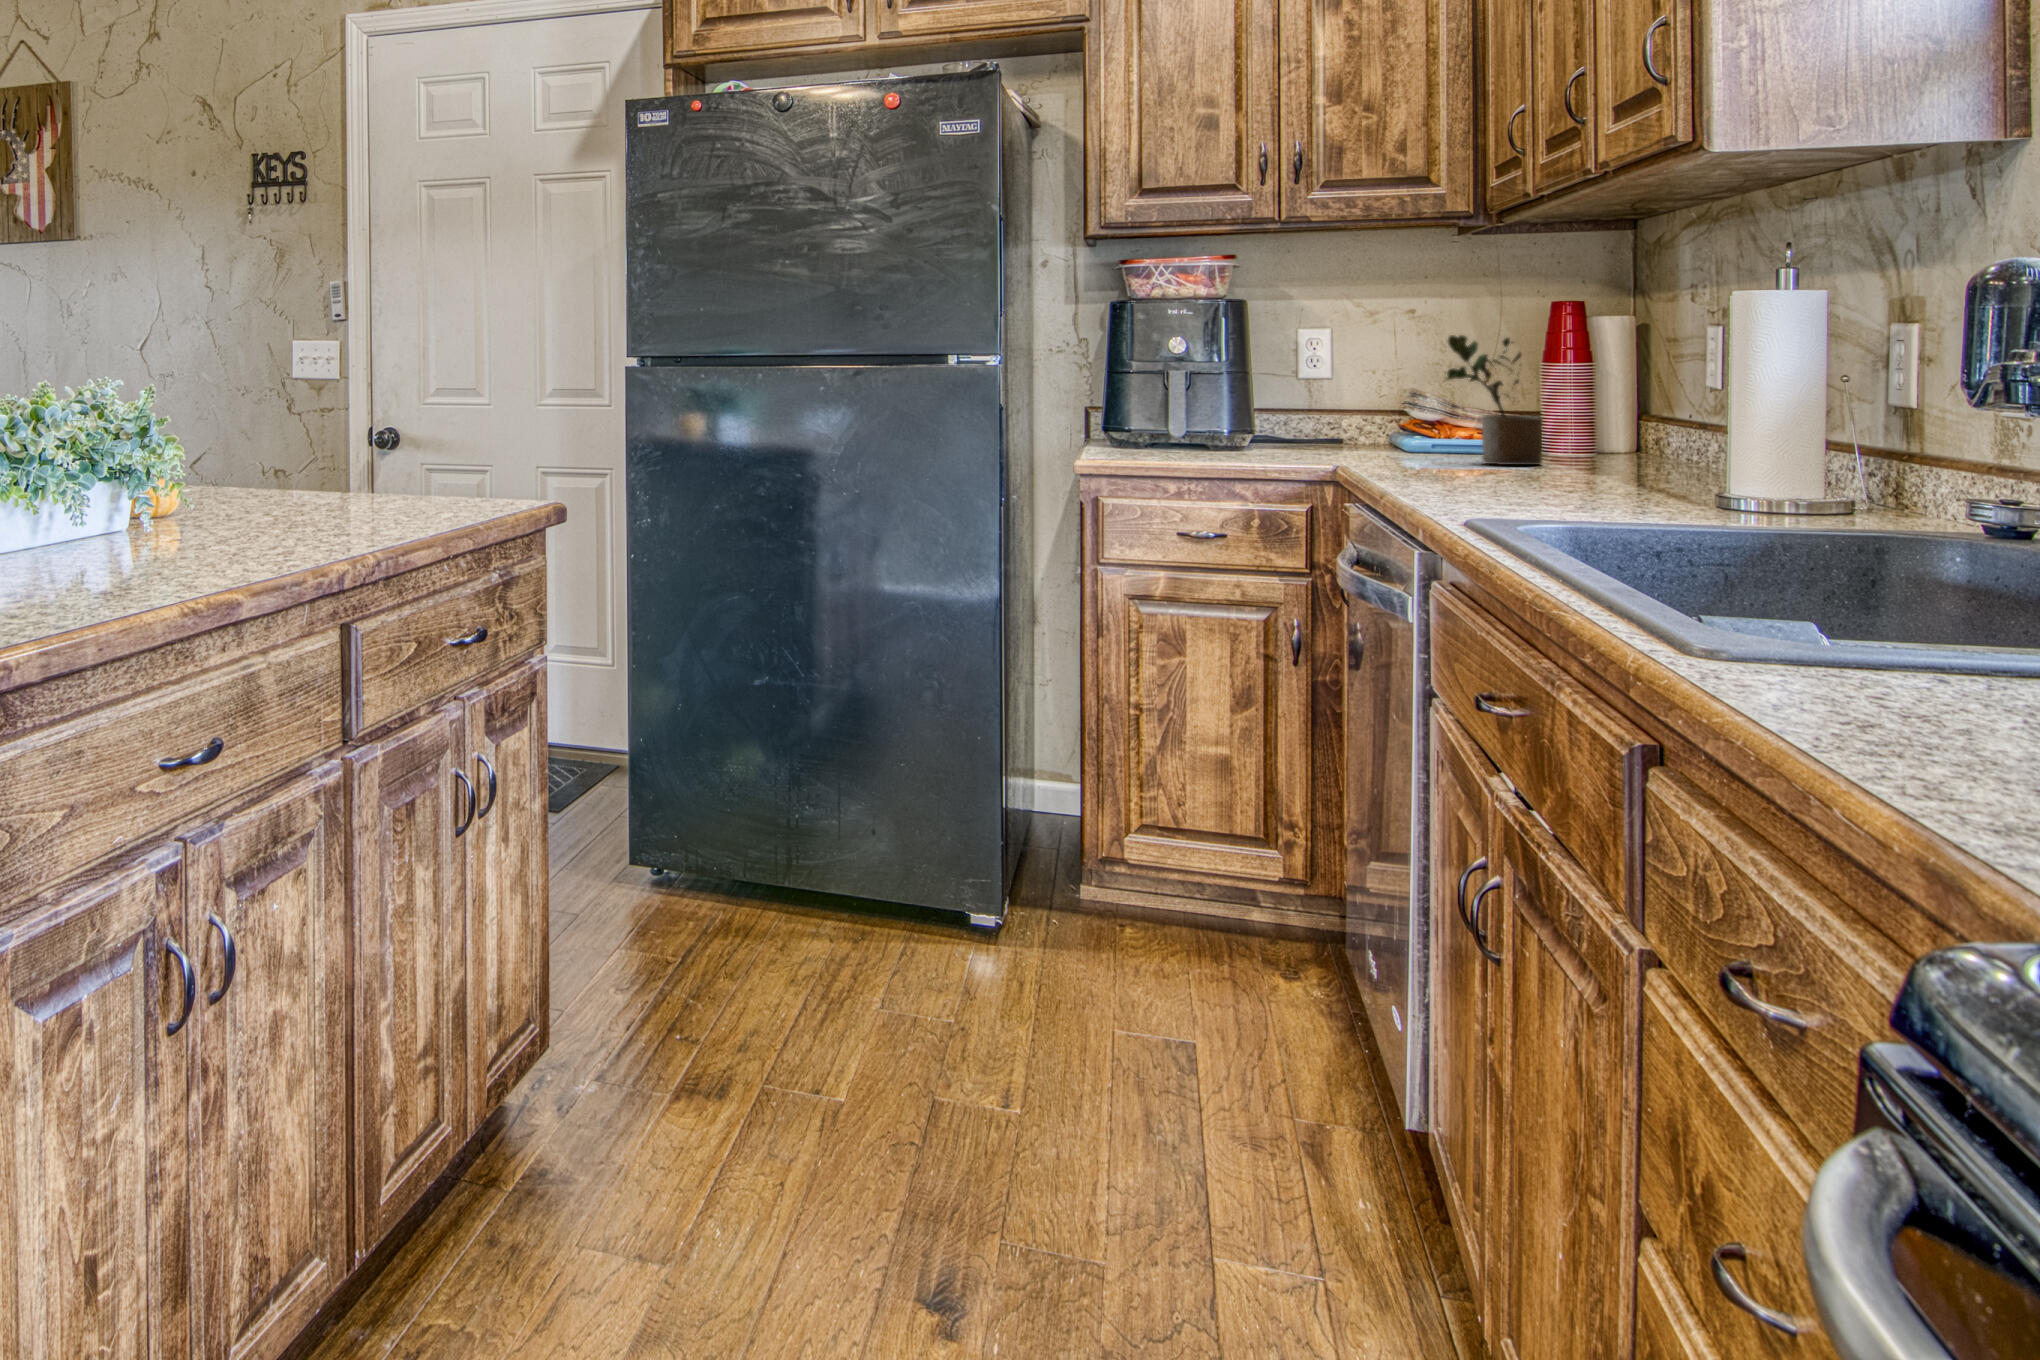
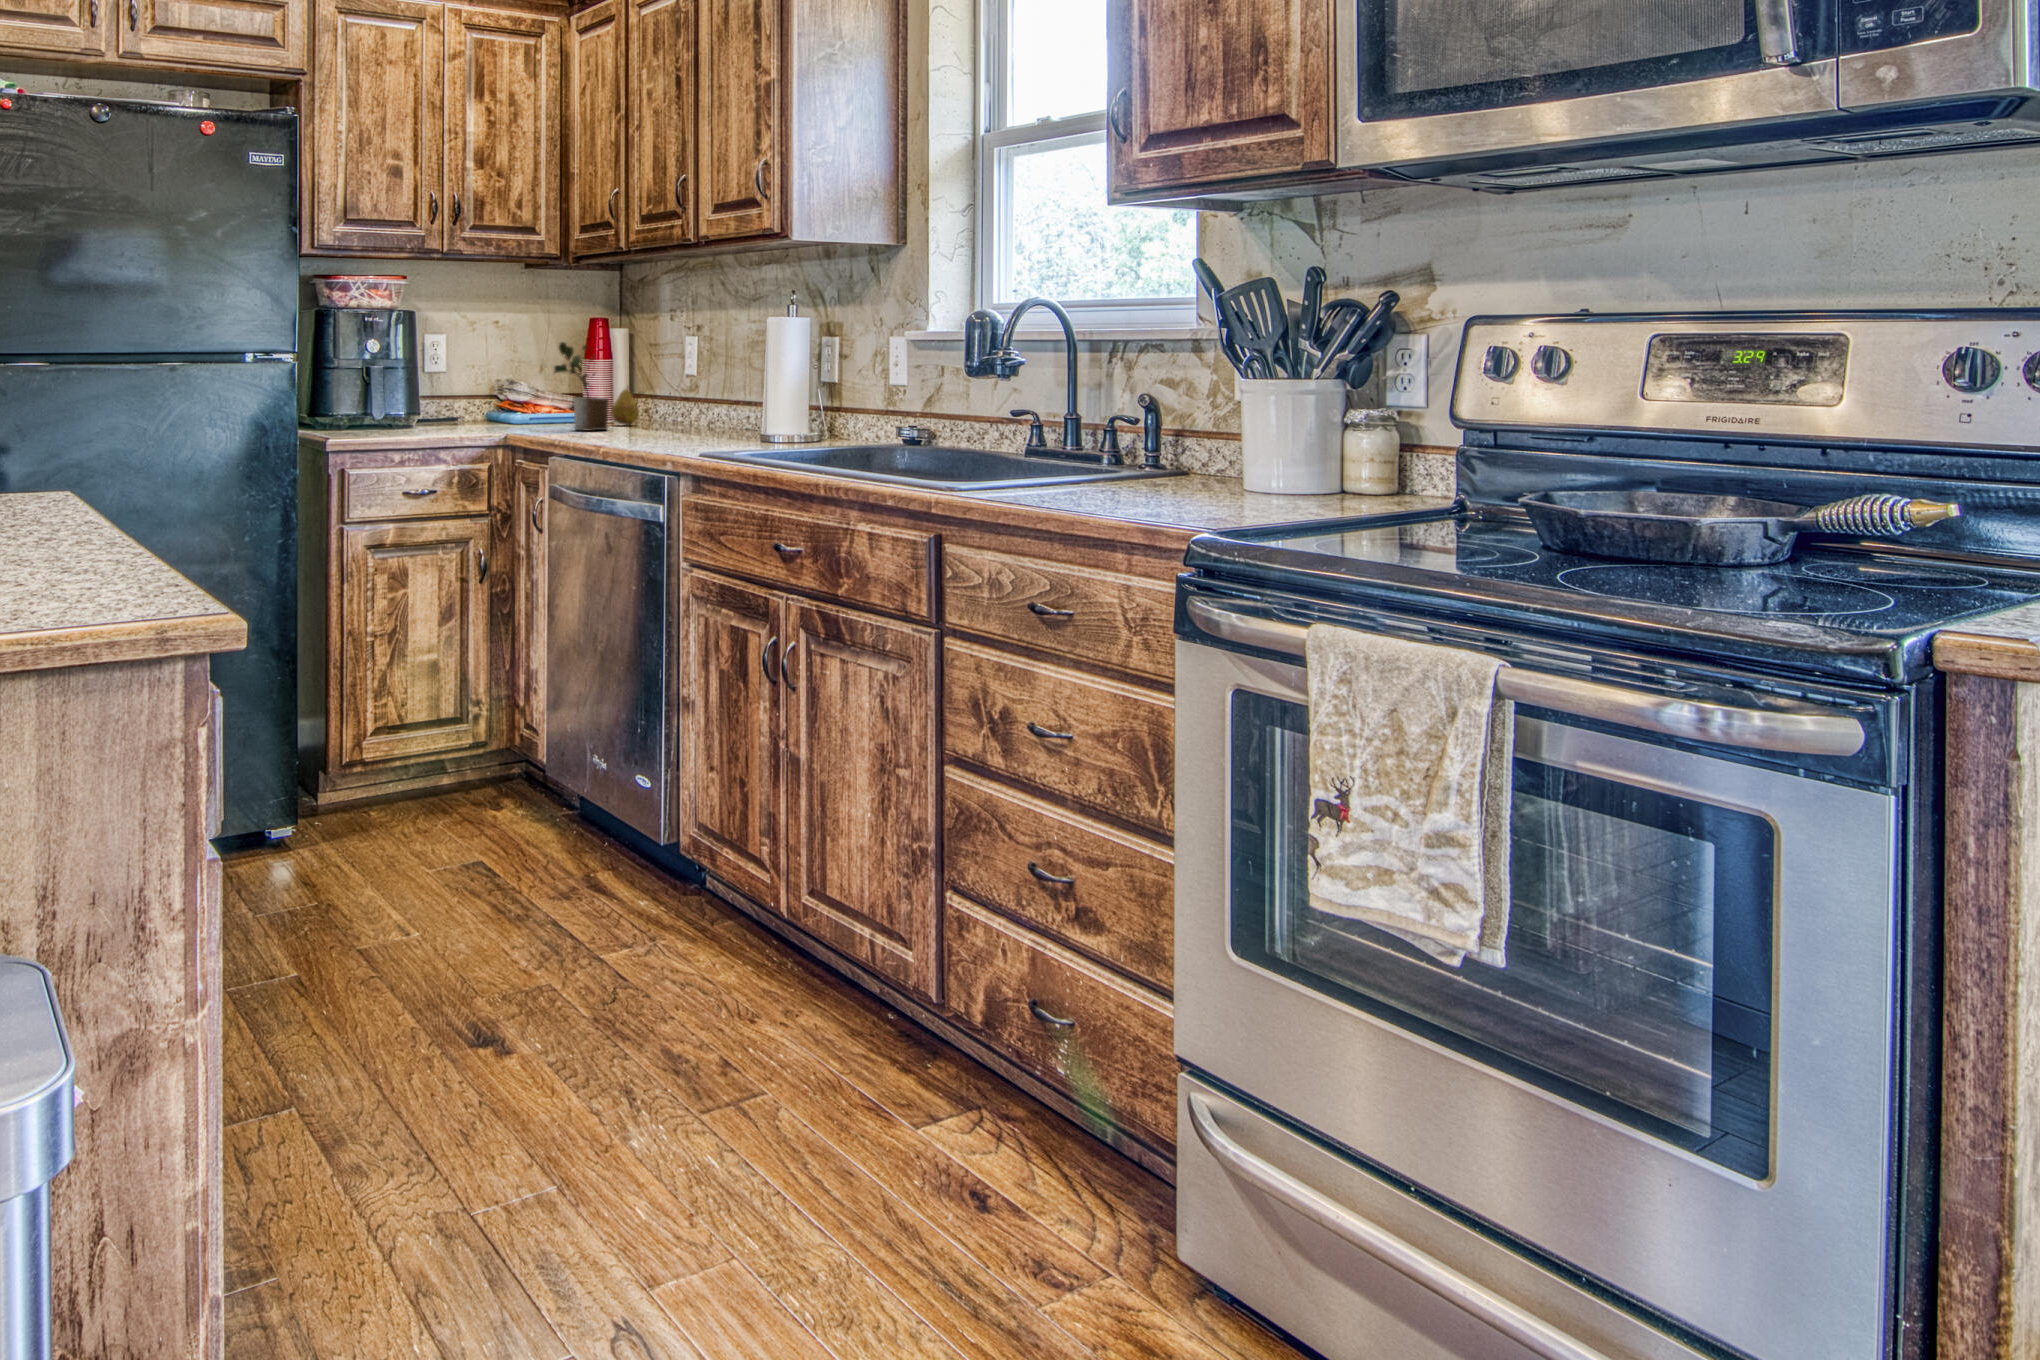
fruit: none [1579,397,1630,457] -> present [611,387,639,425]

